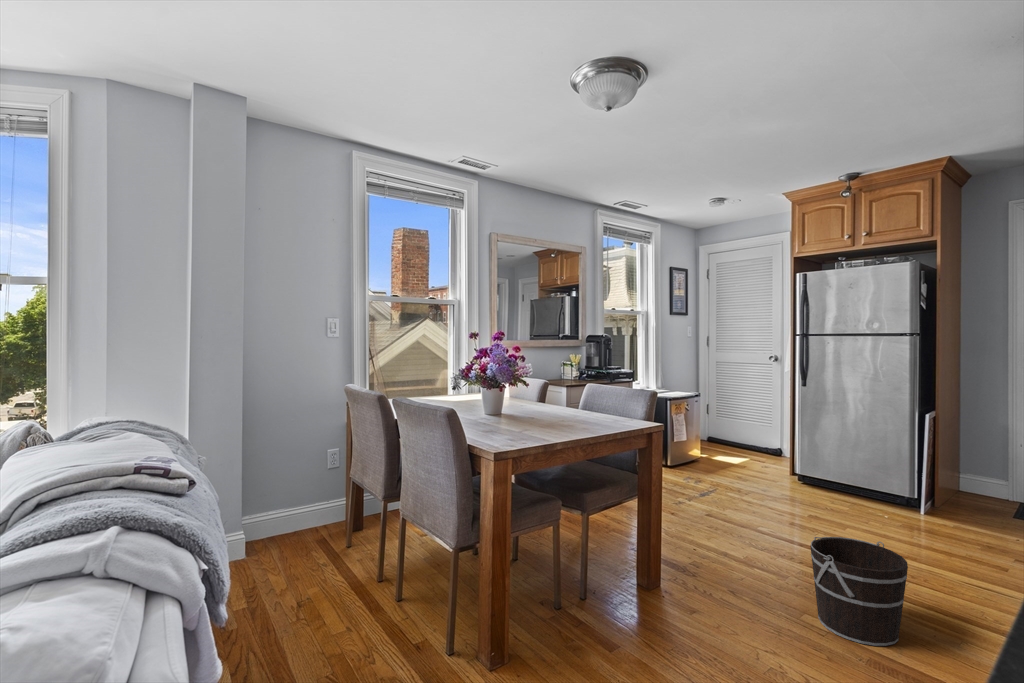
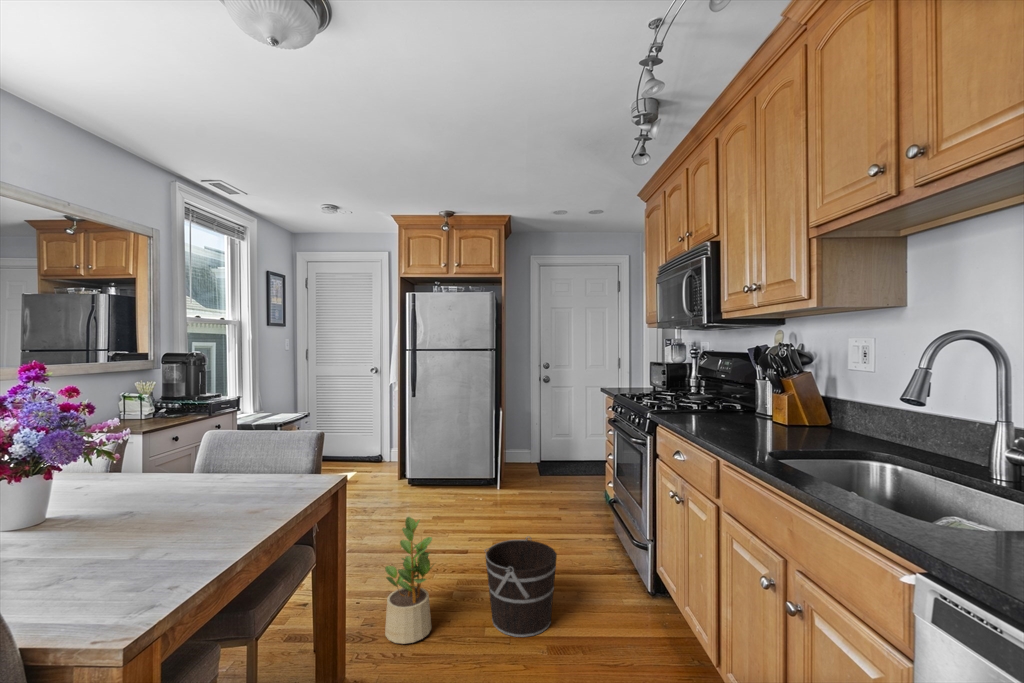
potted plant: none [704,480,758,596] -> present [385,517,432,644]

